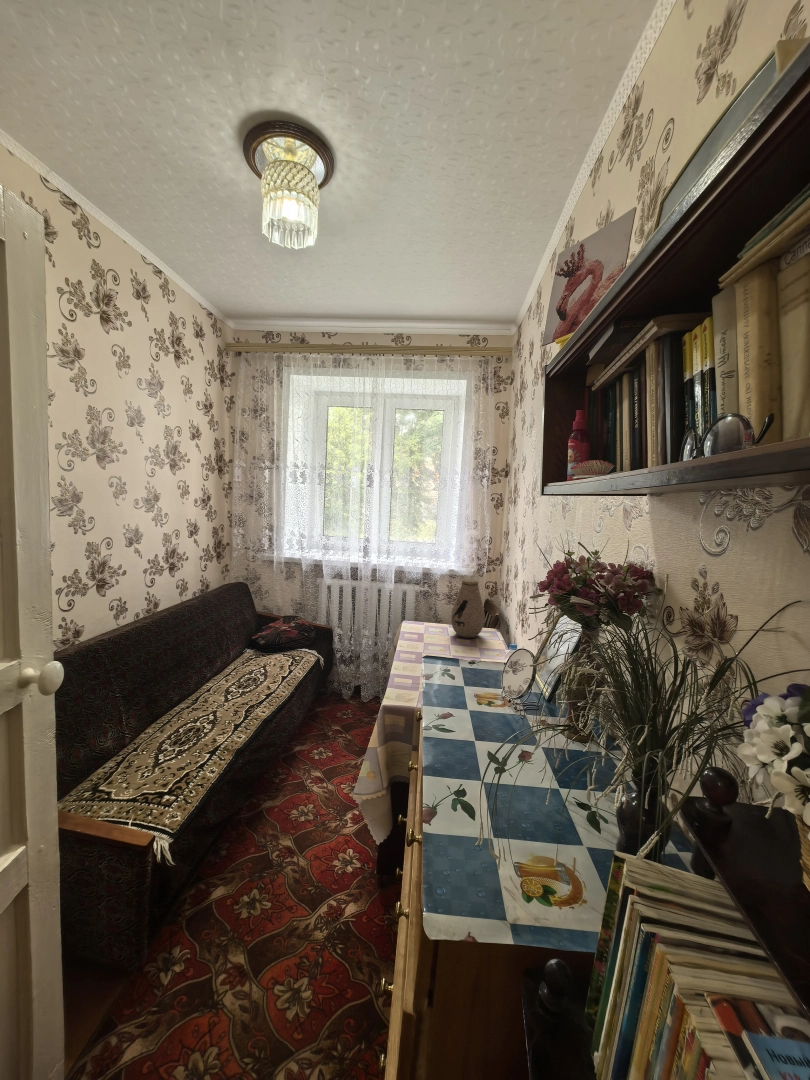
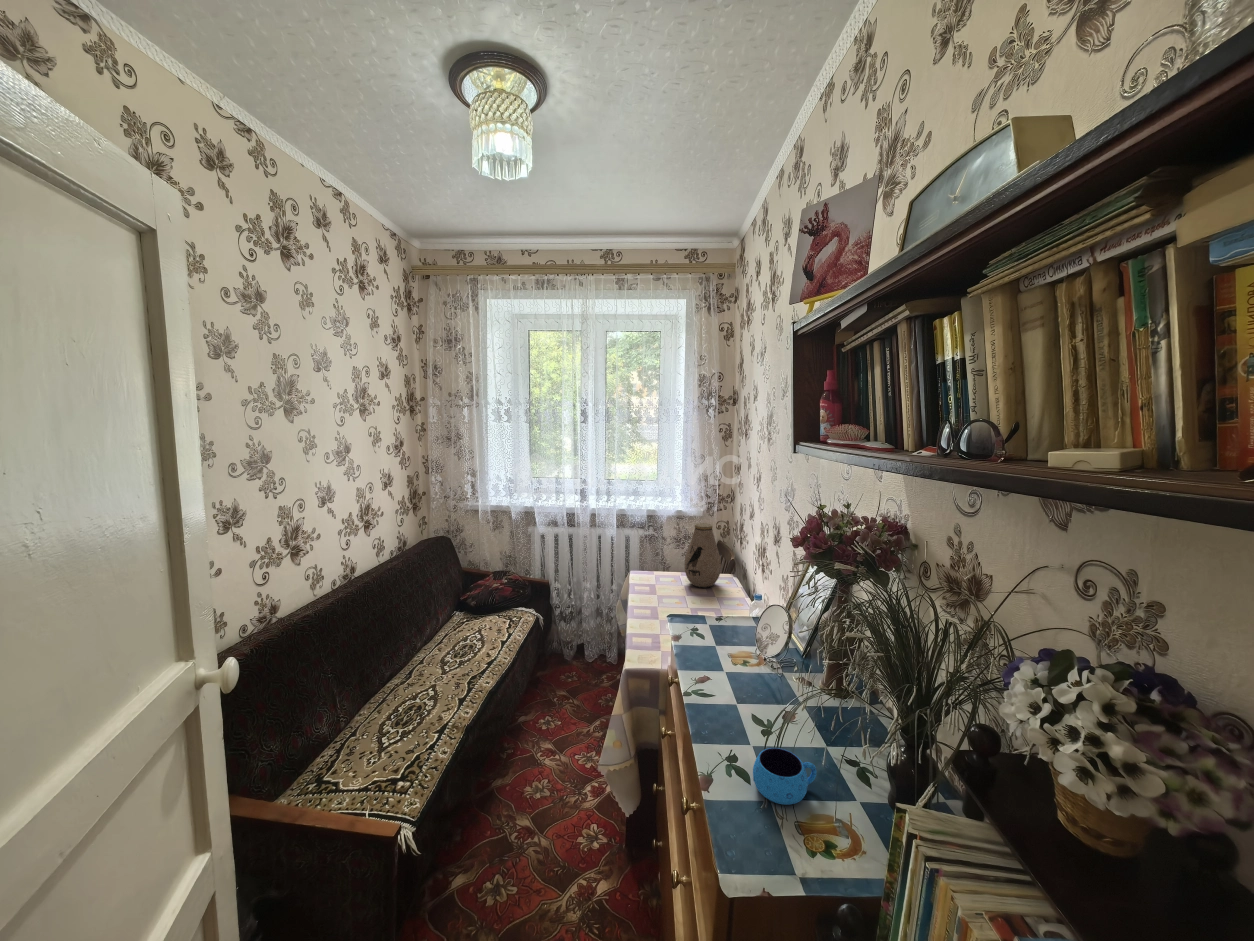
mug: none [477,784,544,843] -> present [753,748,817,805]

